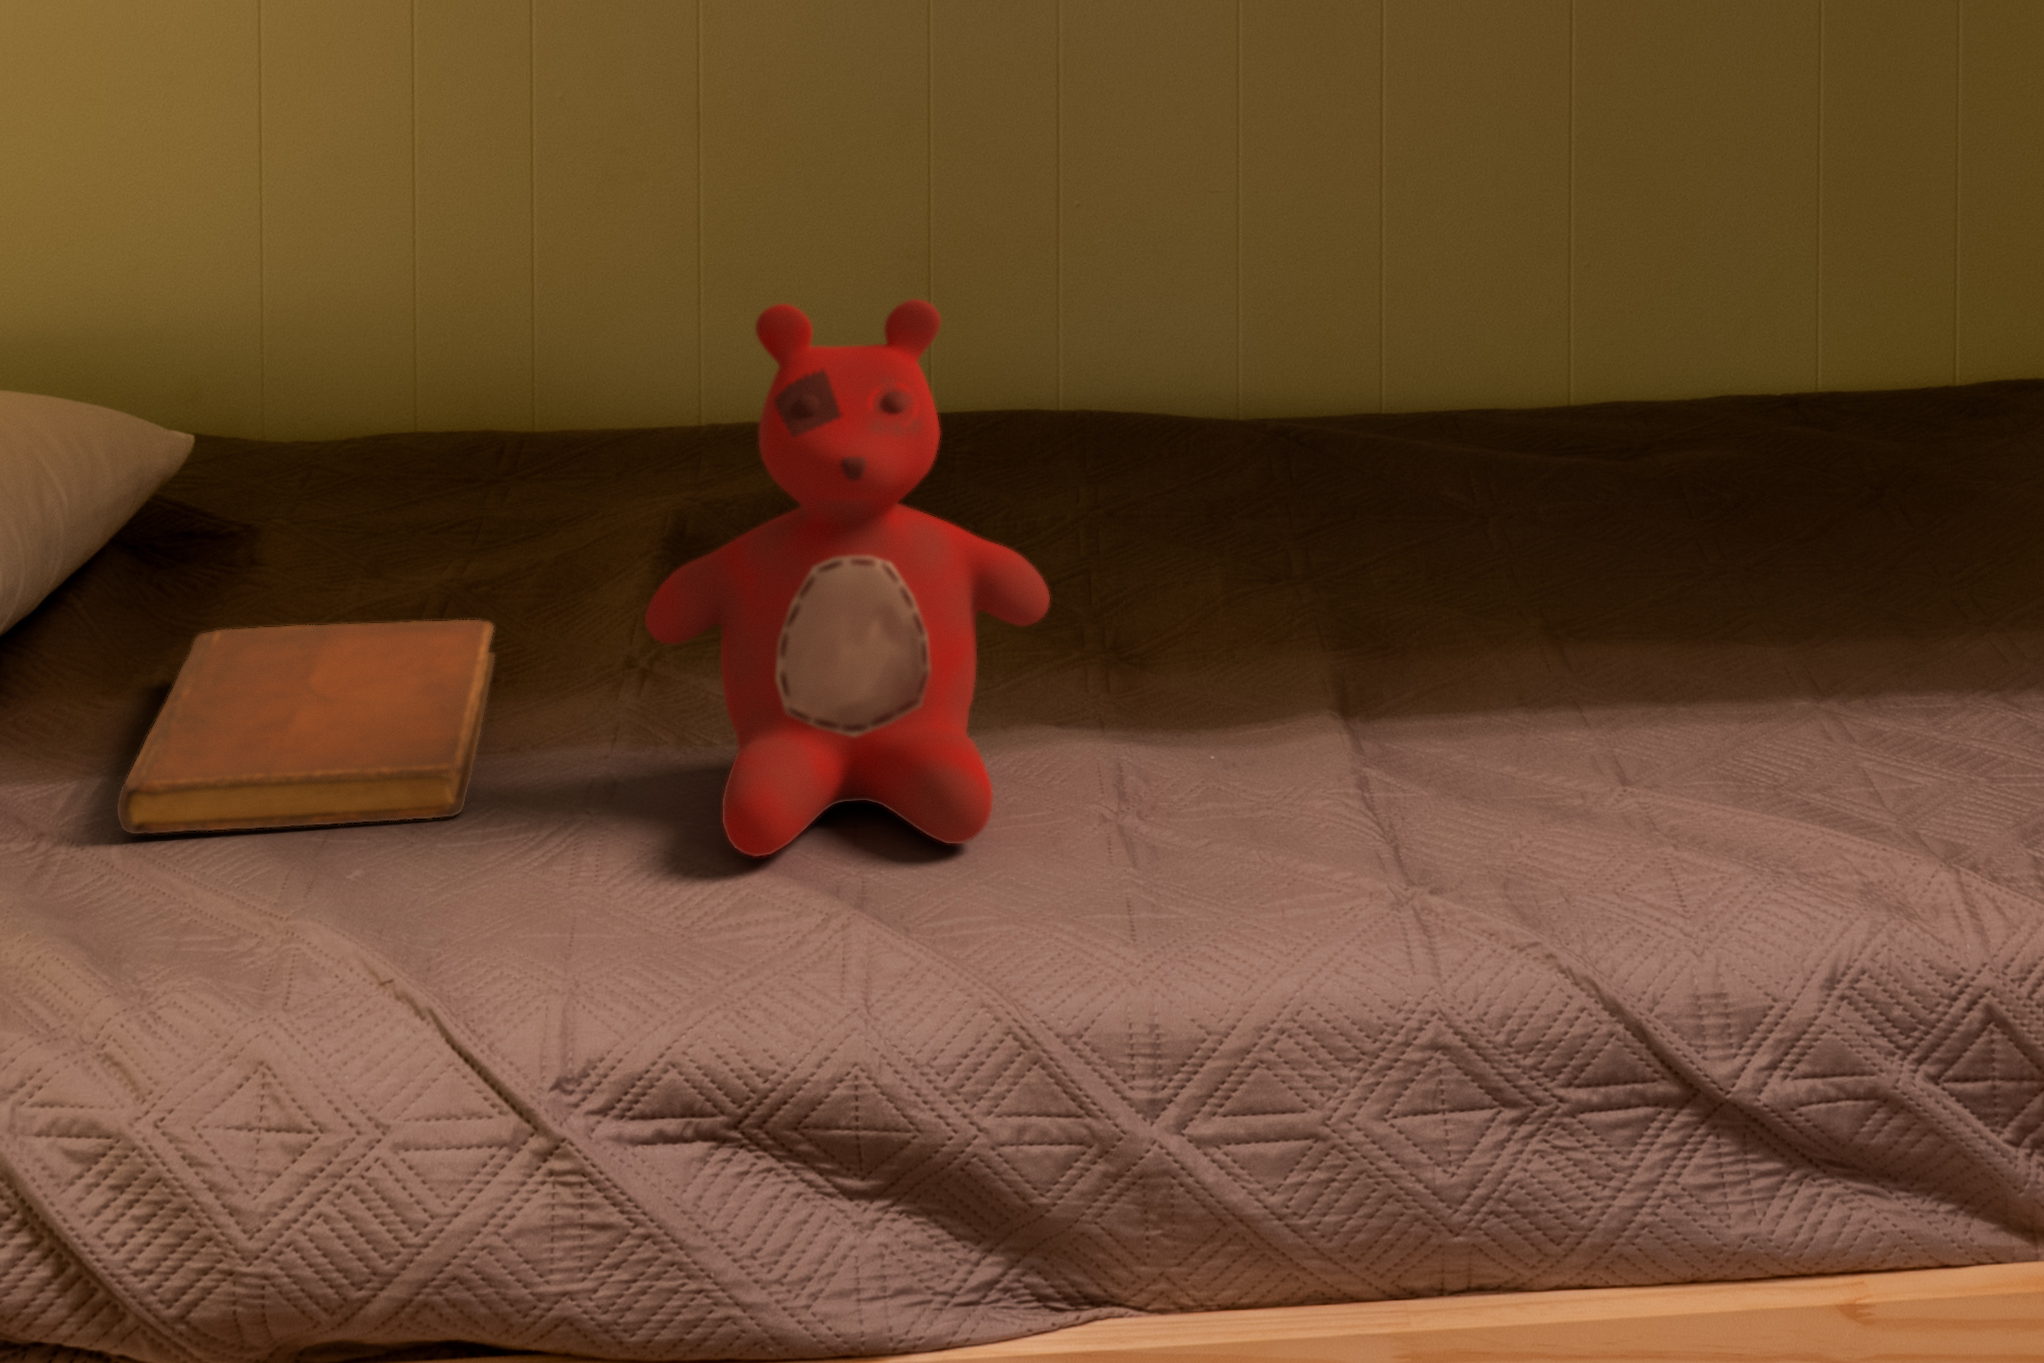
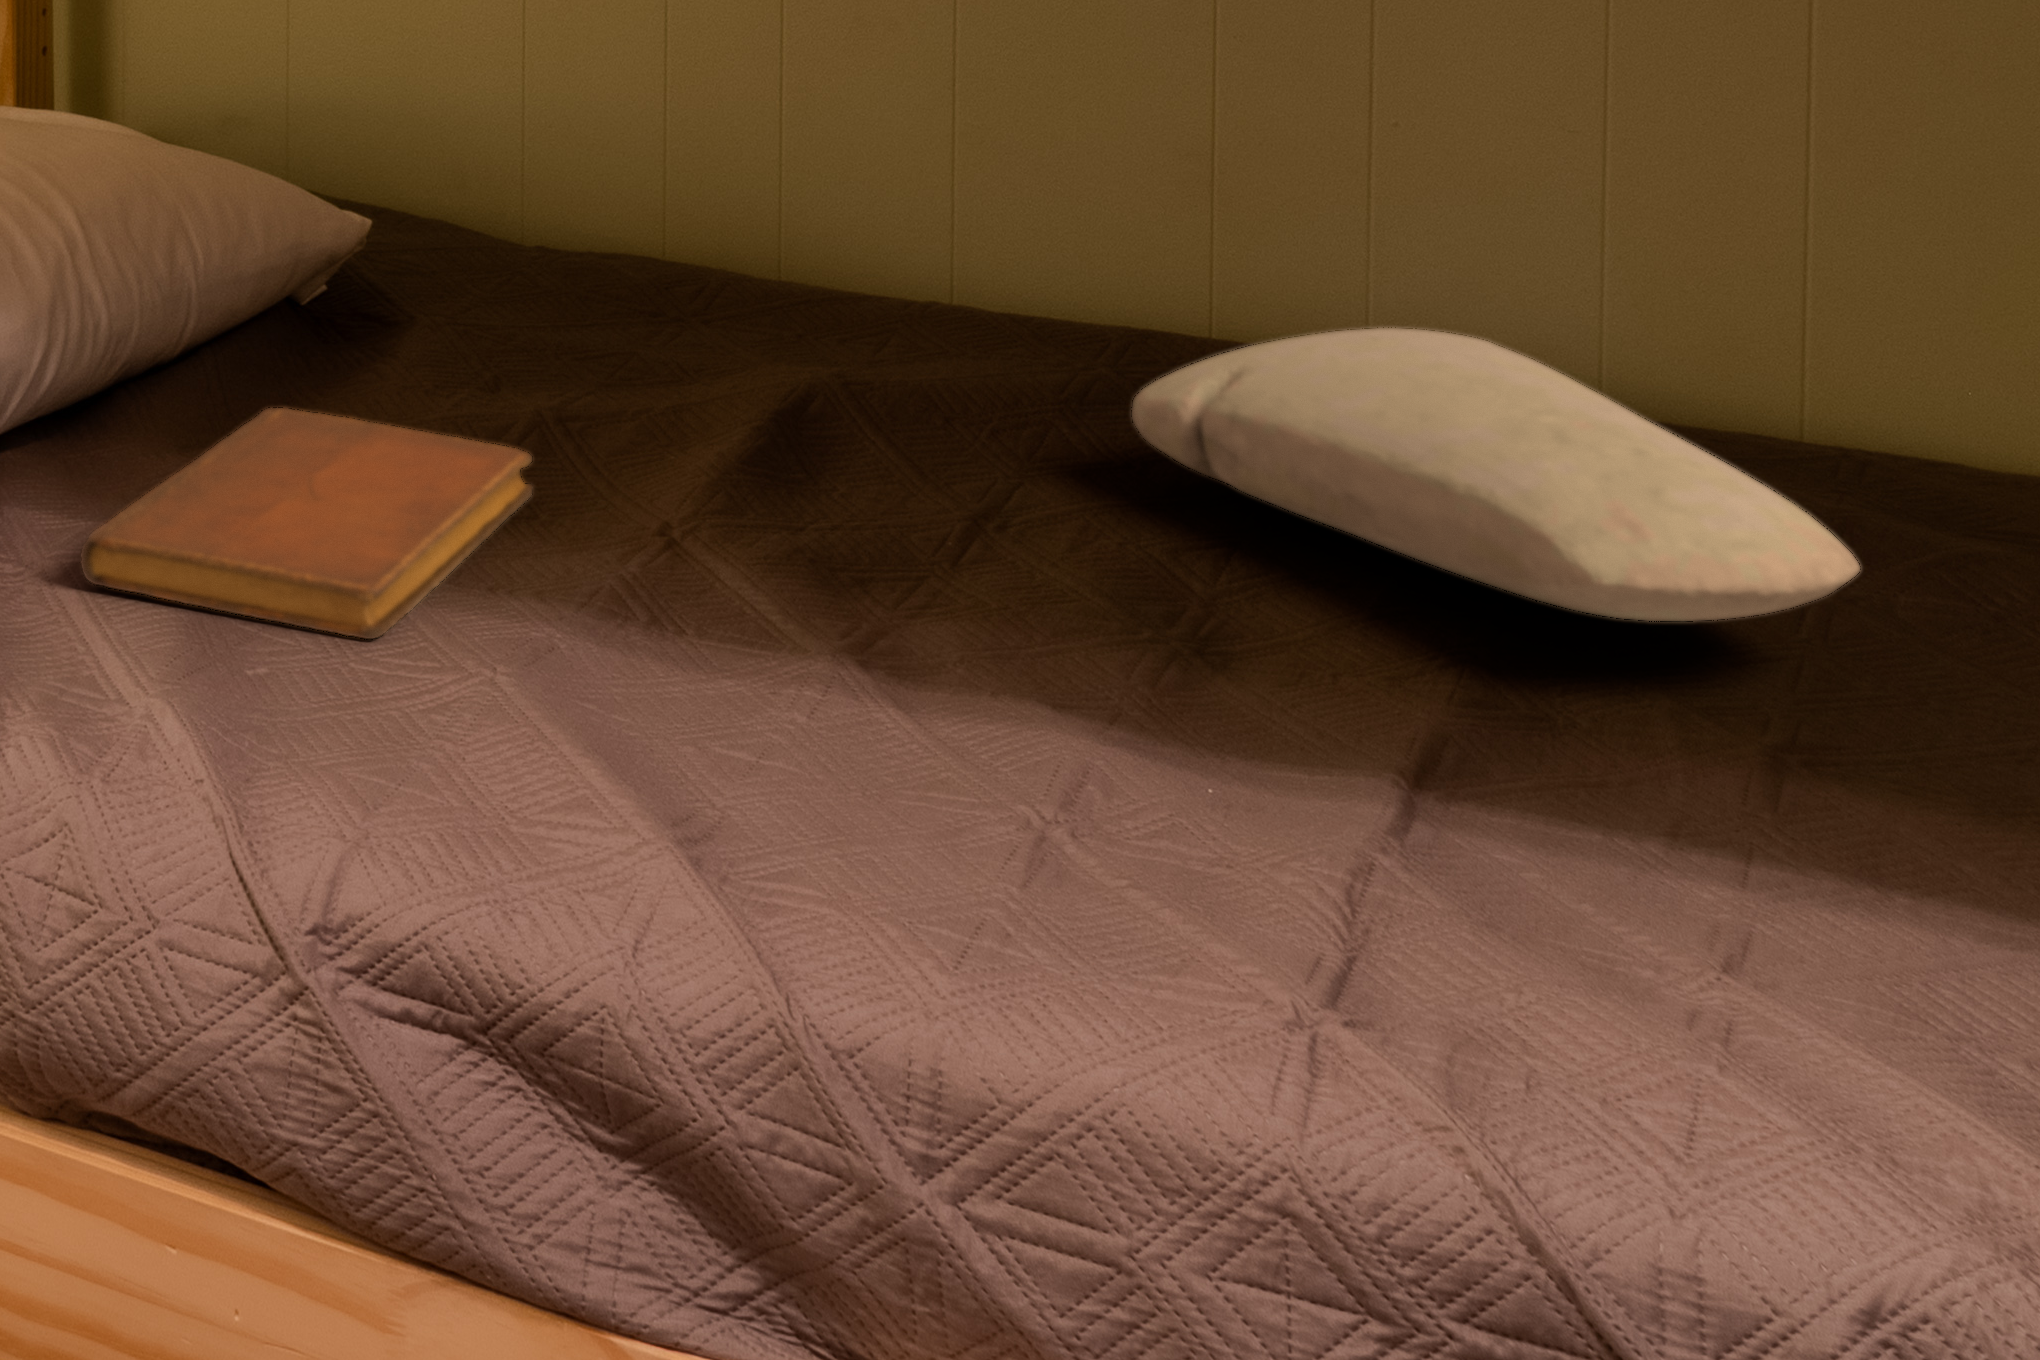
stuffed bear: present [645,299,1050,857] -> none [560,173,1000,803]
pillow: none [986,374,1574,564] -> present [1132,328,1860,621]

